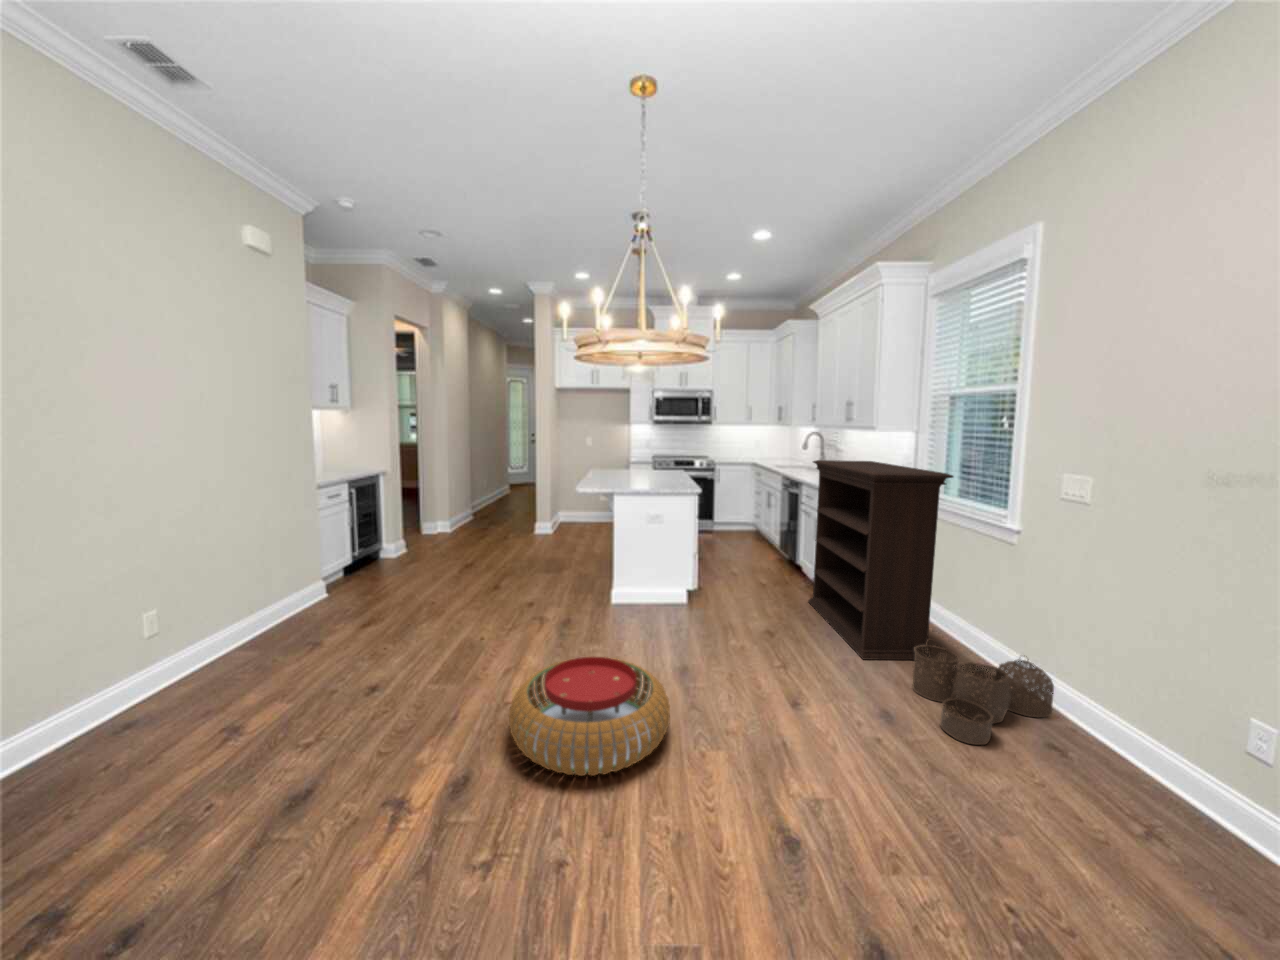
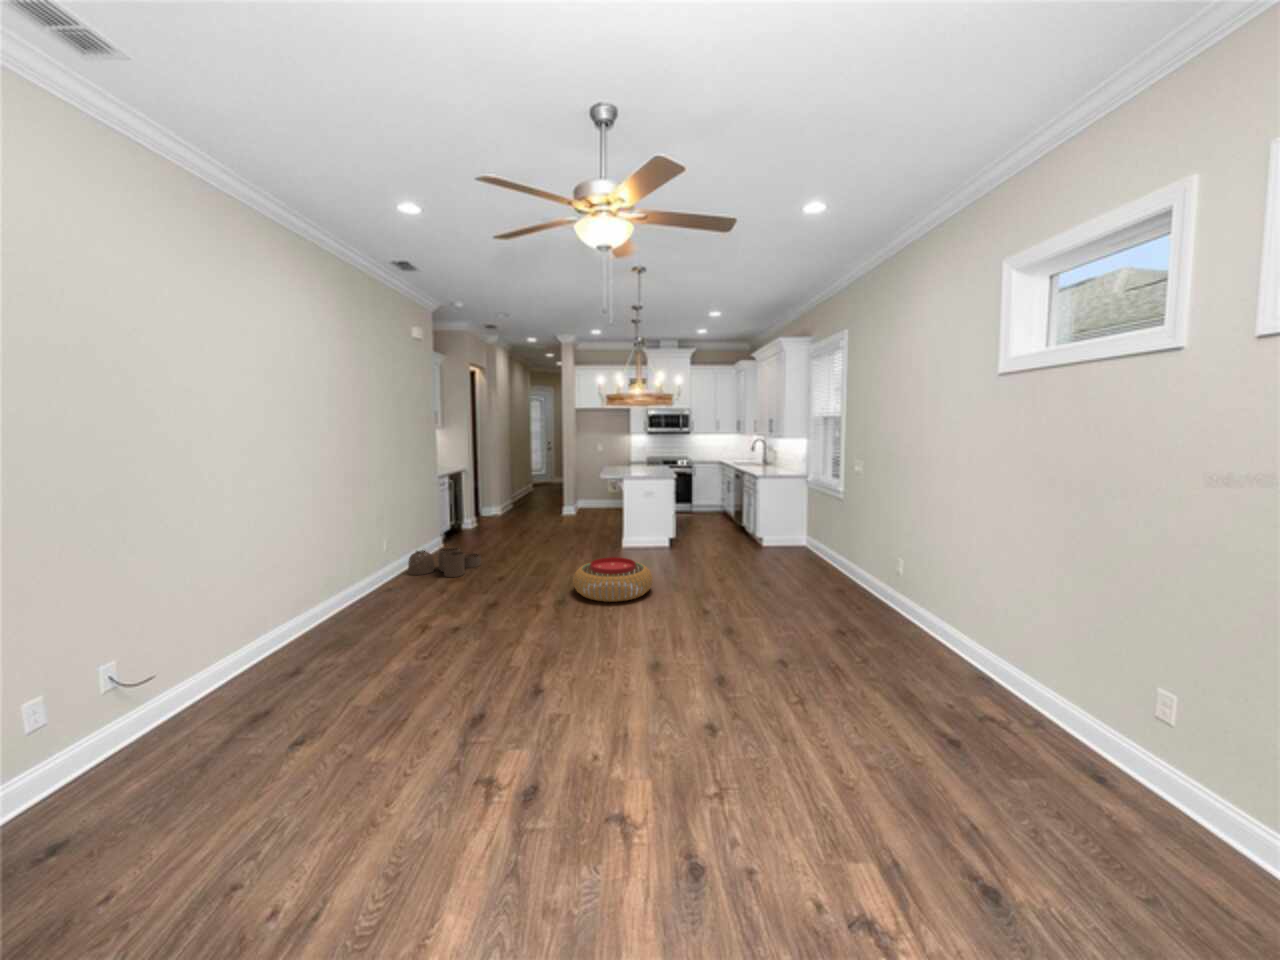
bookshelf: present [808,460,953,660] -> none [744,457,809,568]
woven basket: present [912,640,1054,745] -> present [408,548,481,577]

